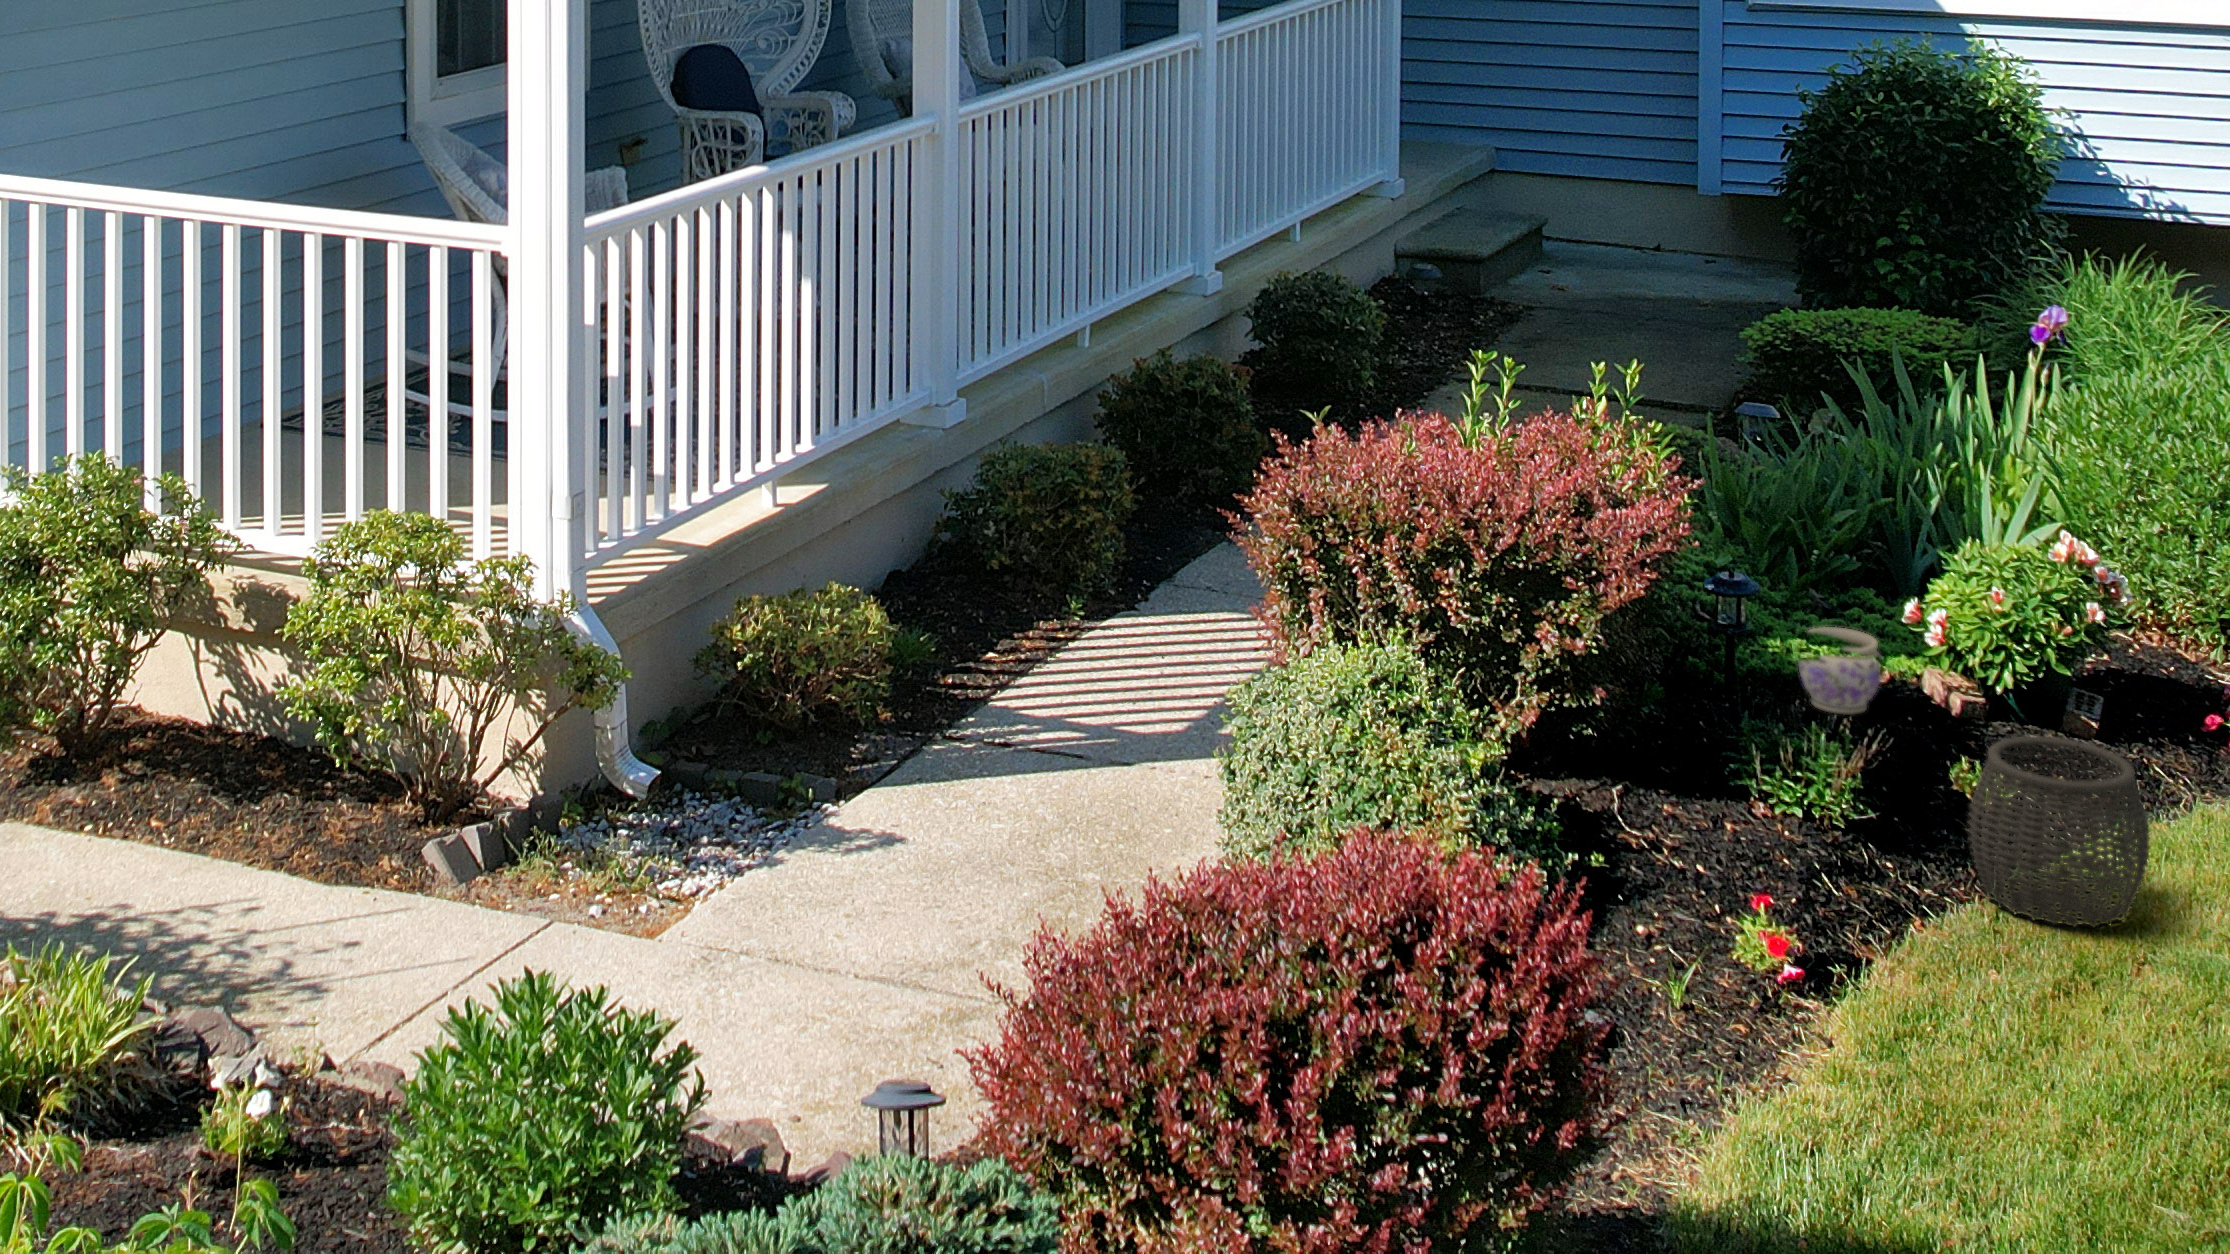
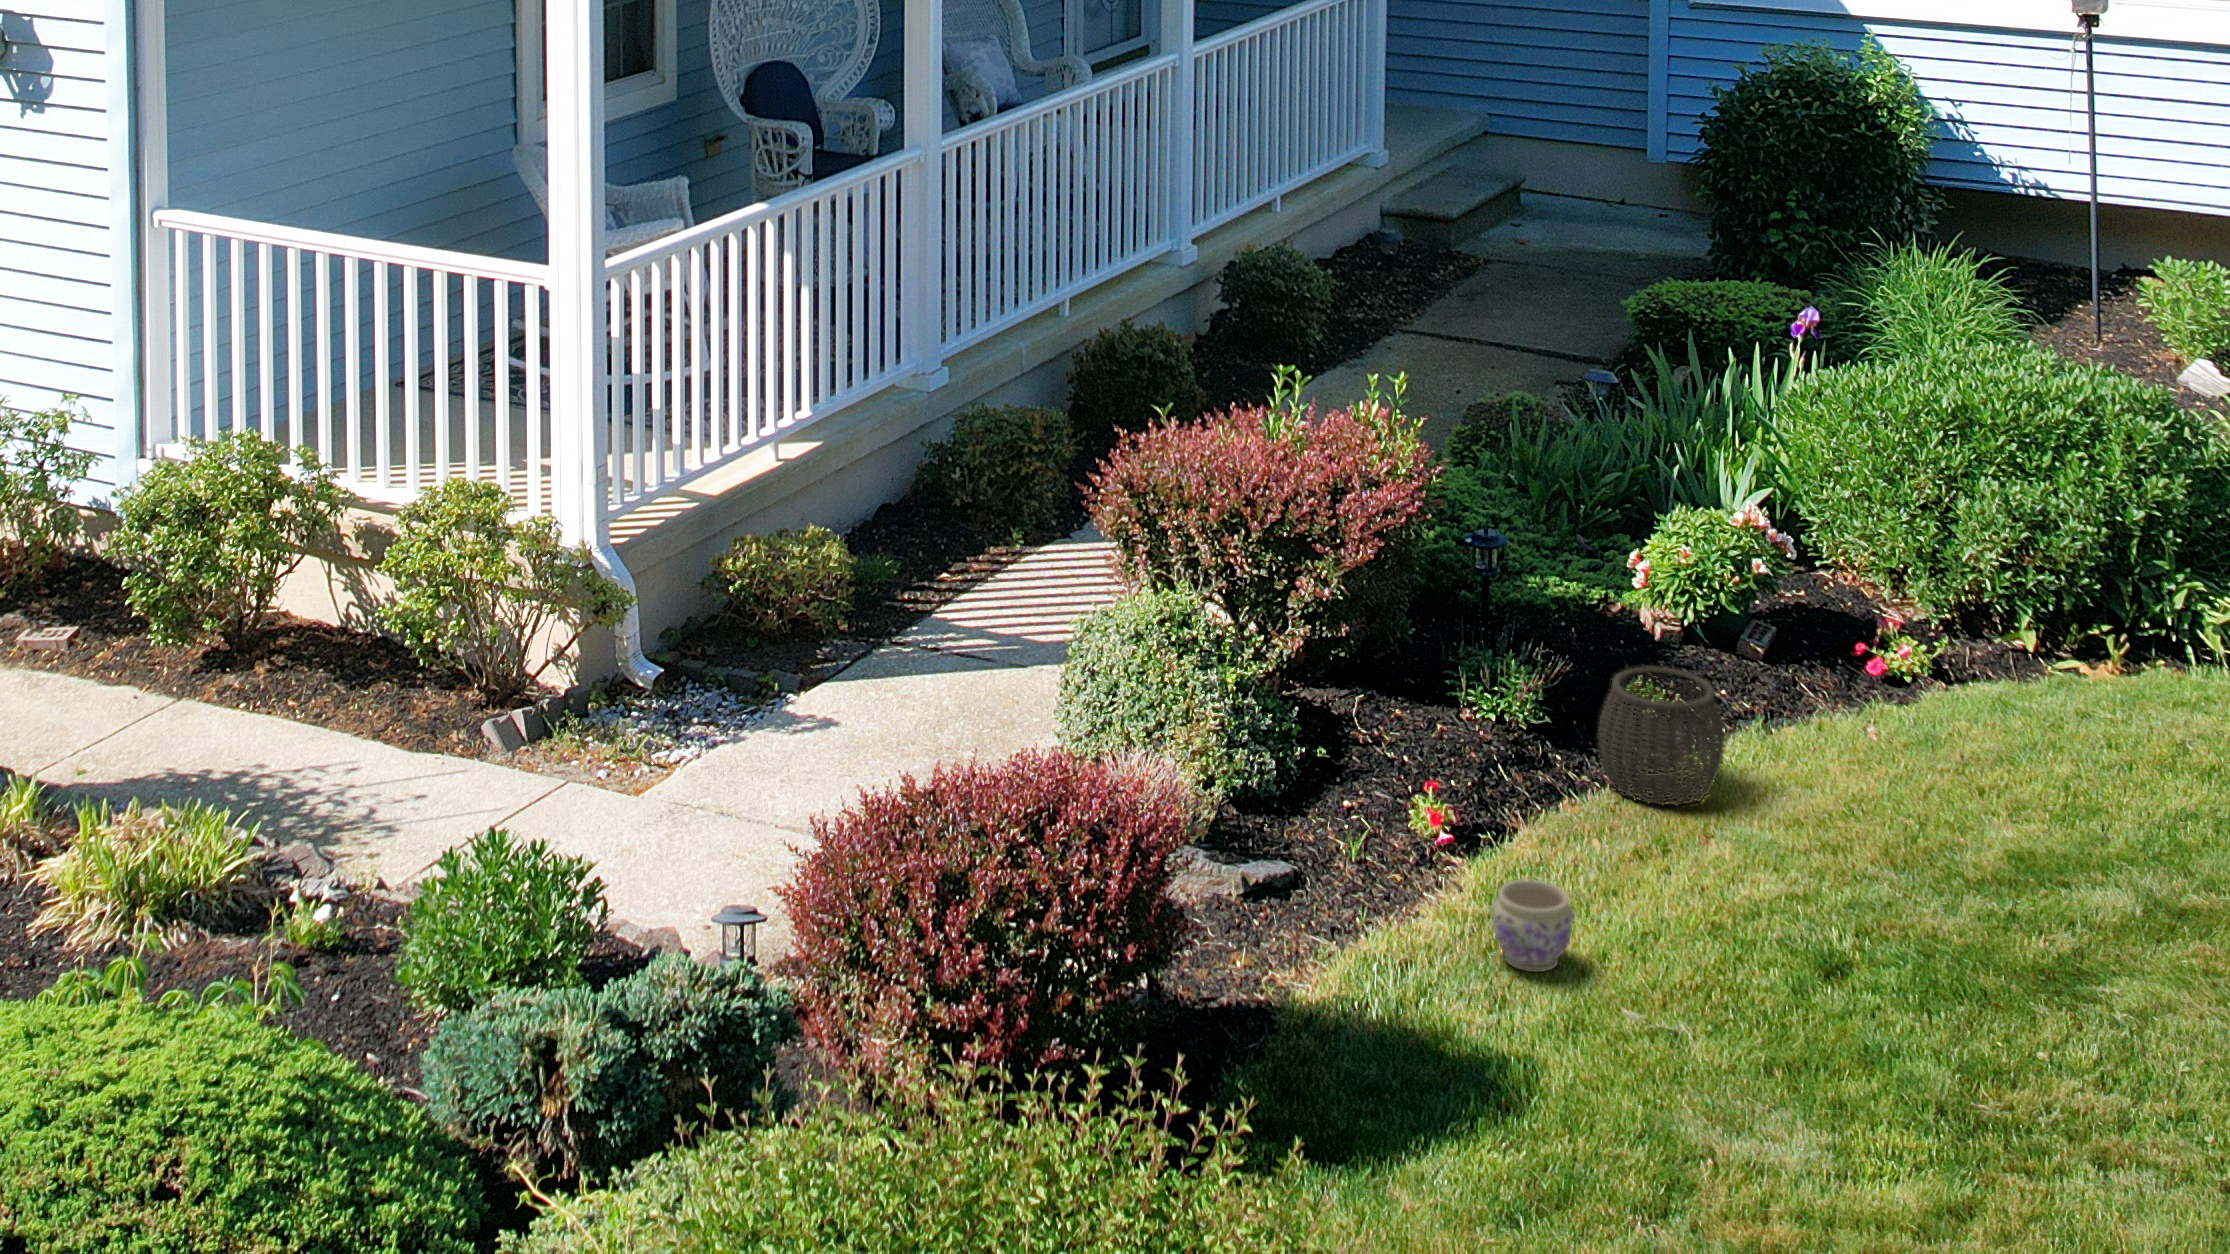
planter: present [1799,627,1880,715] -> present [1492,879,1574,972]

